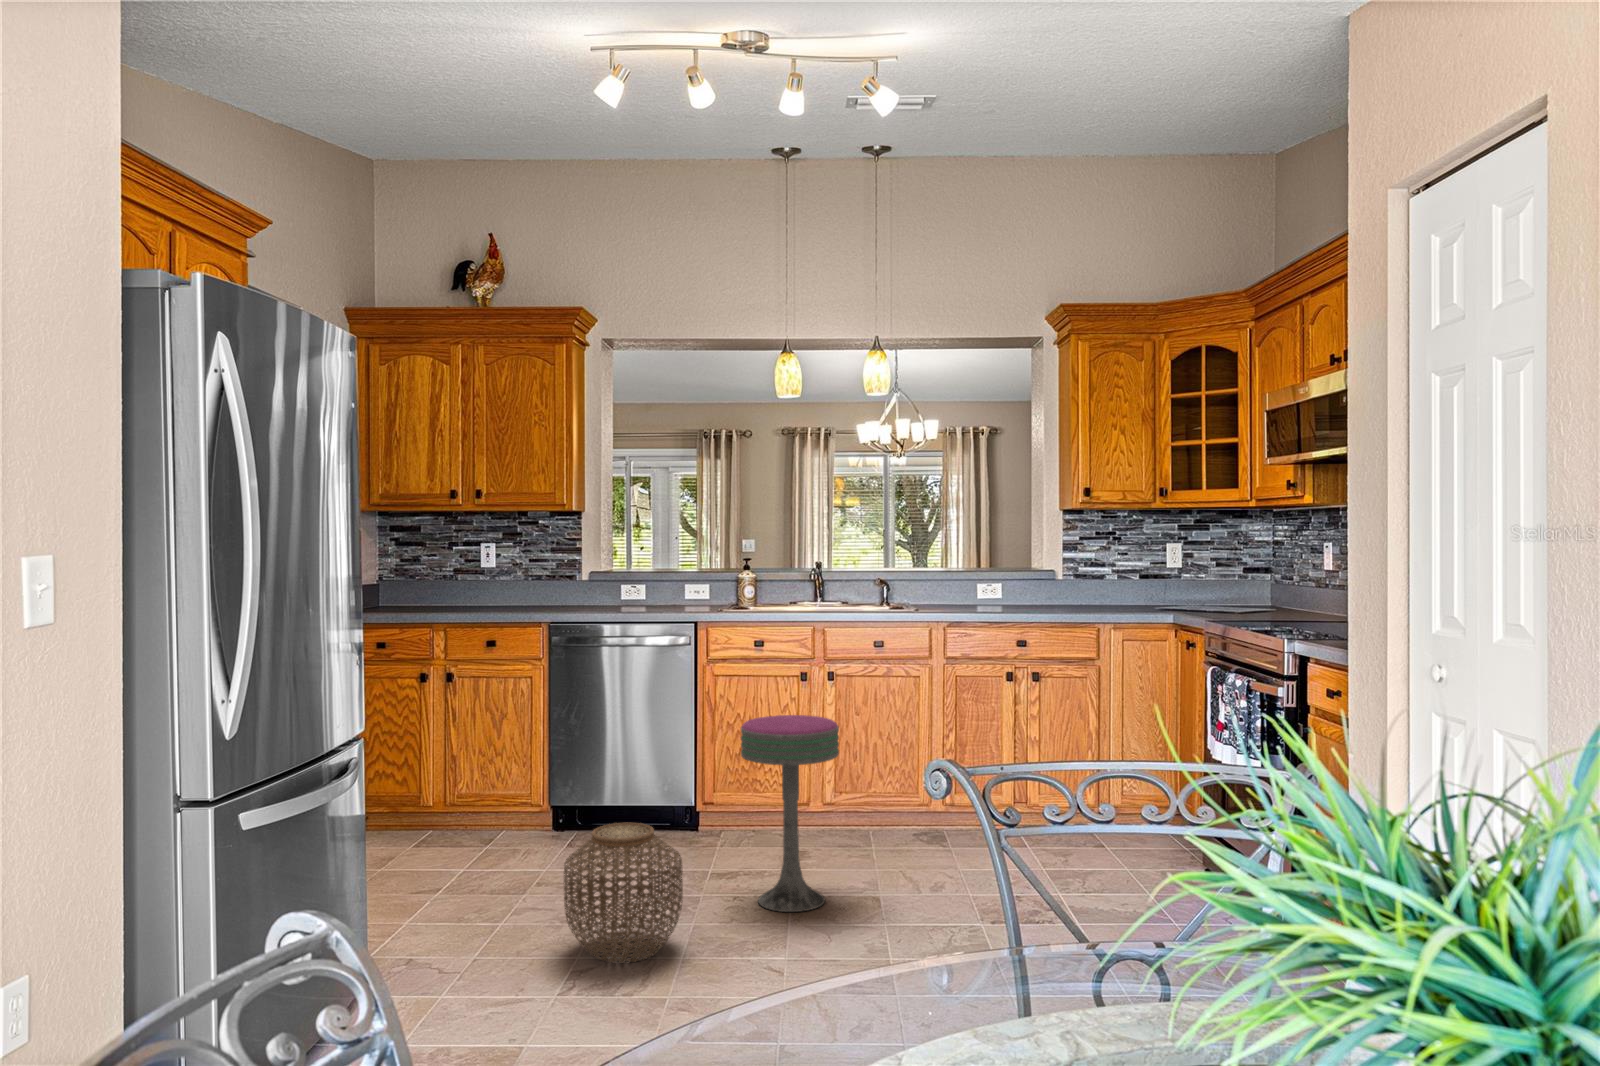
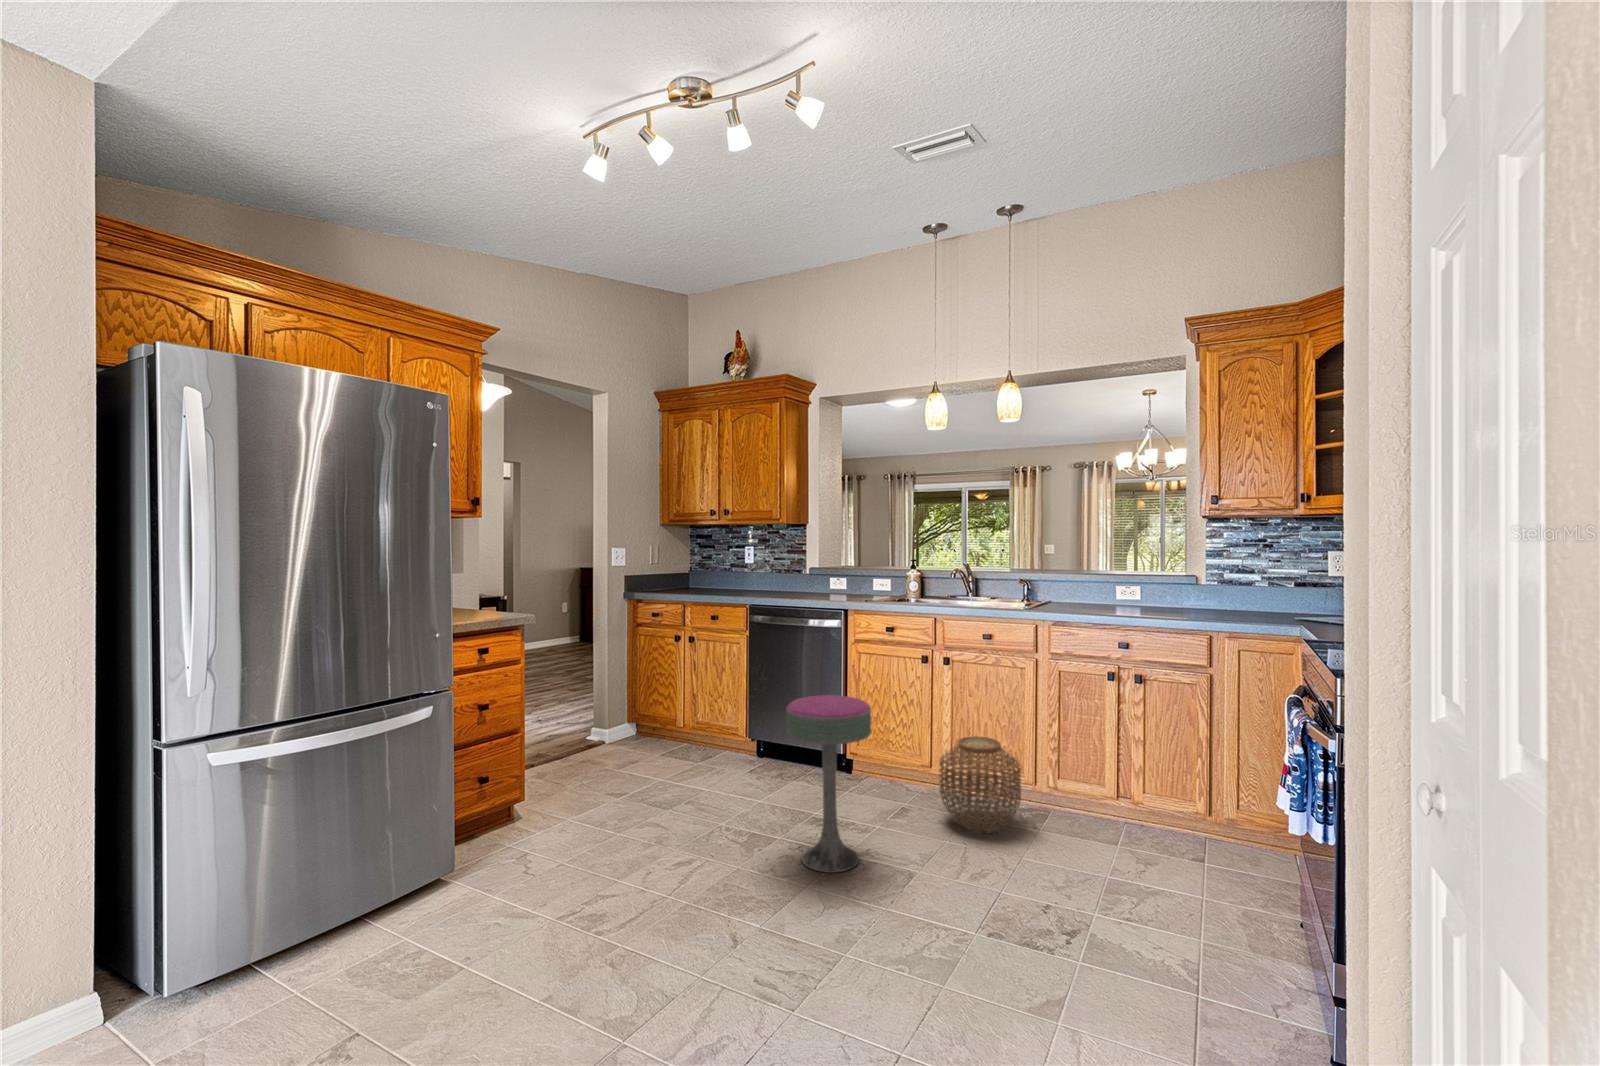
woven basket: present [564,823,683,963] -> present [939,736,1021,833]

